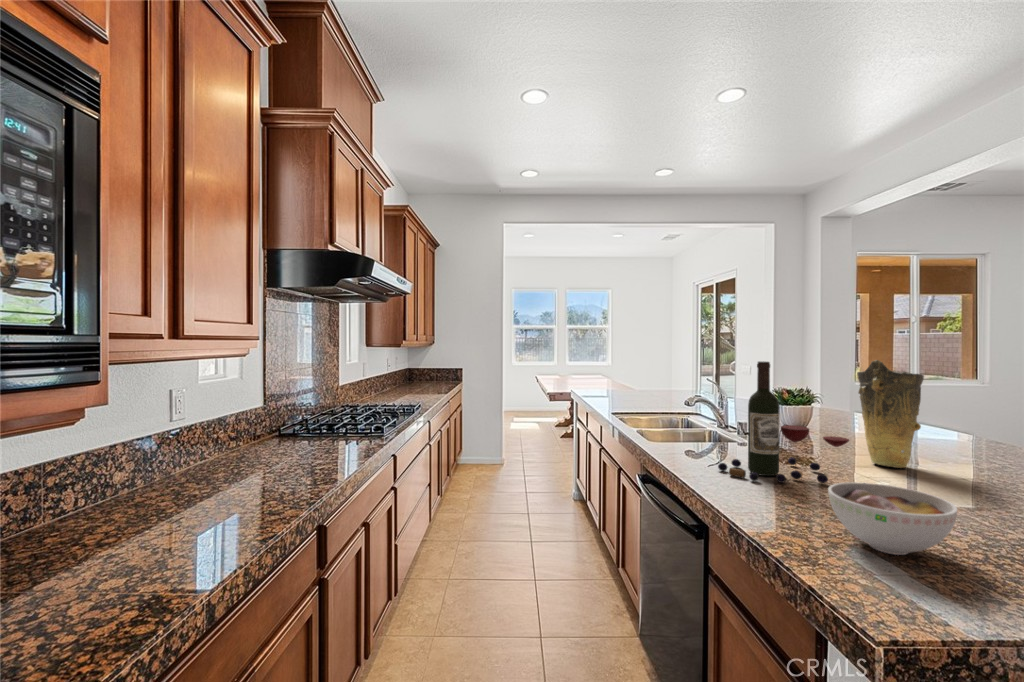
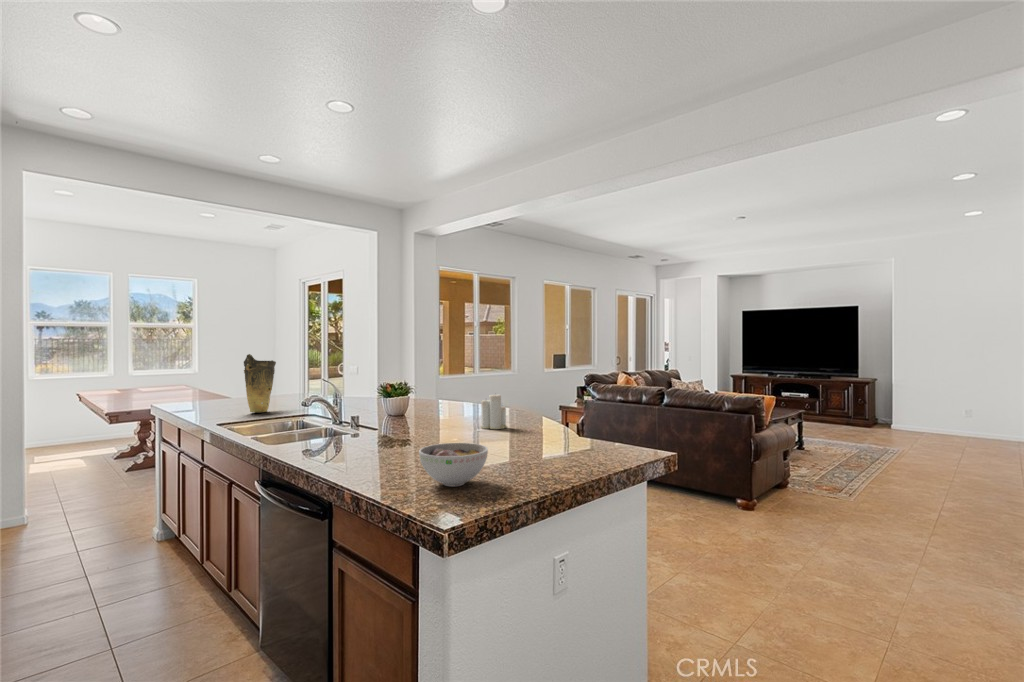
vase: present [857,360,924,468] -> present [244,354,276,413]
wine bottle: present [718,361,849,483] -> none [337,361,435,461]
candle: none [927,411,978,466] -> present [481,394,507,429]

